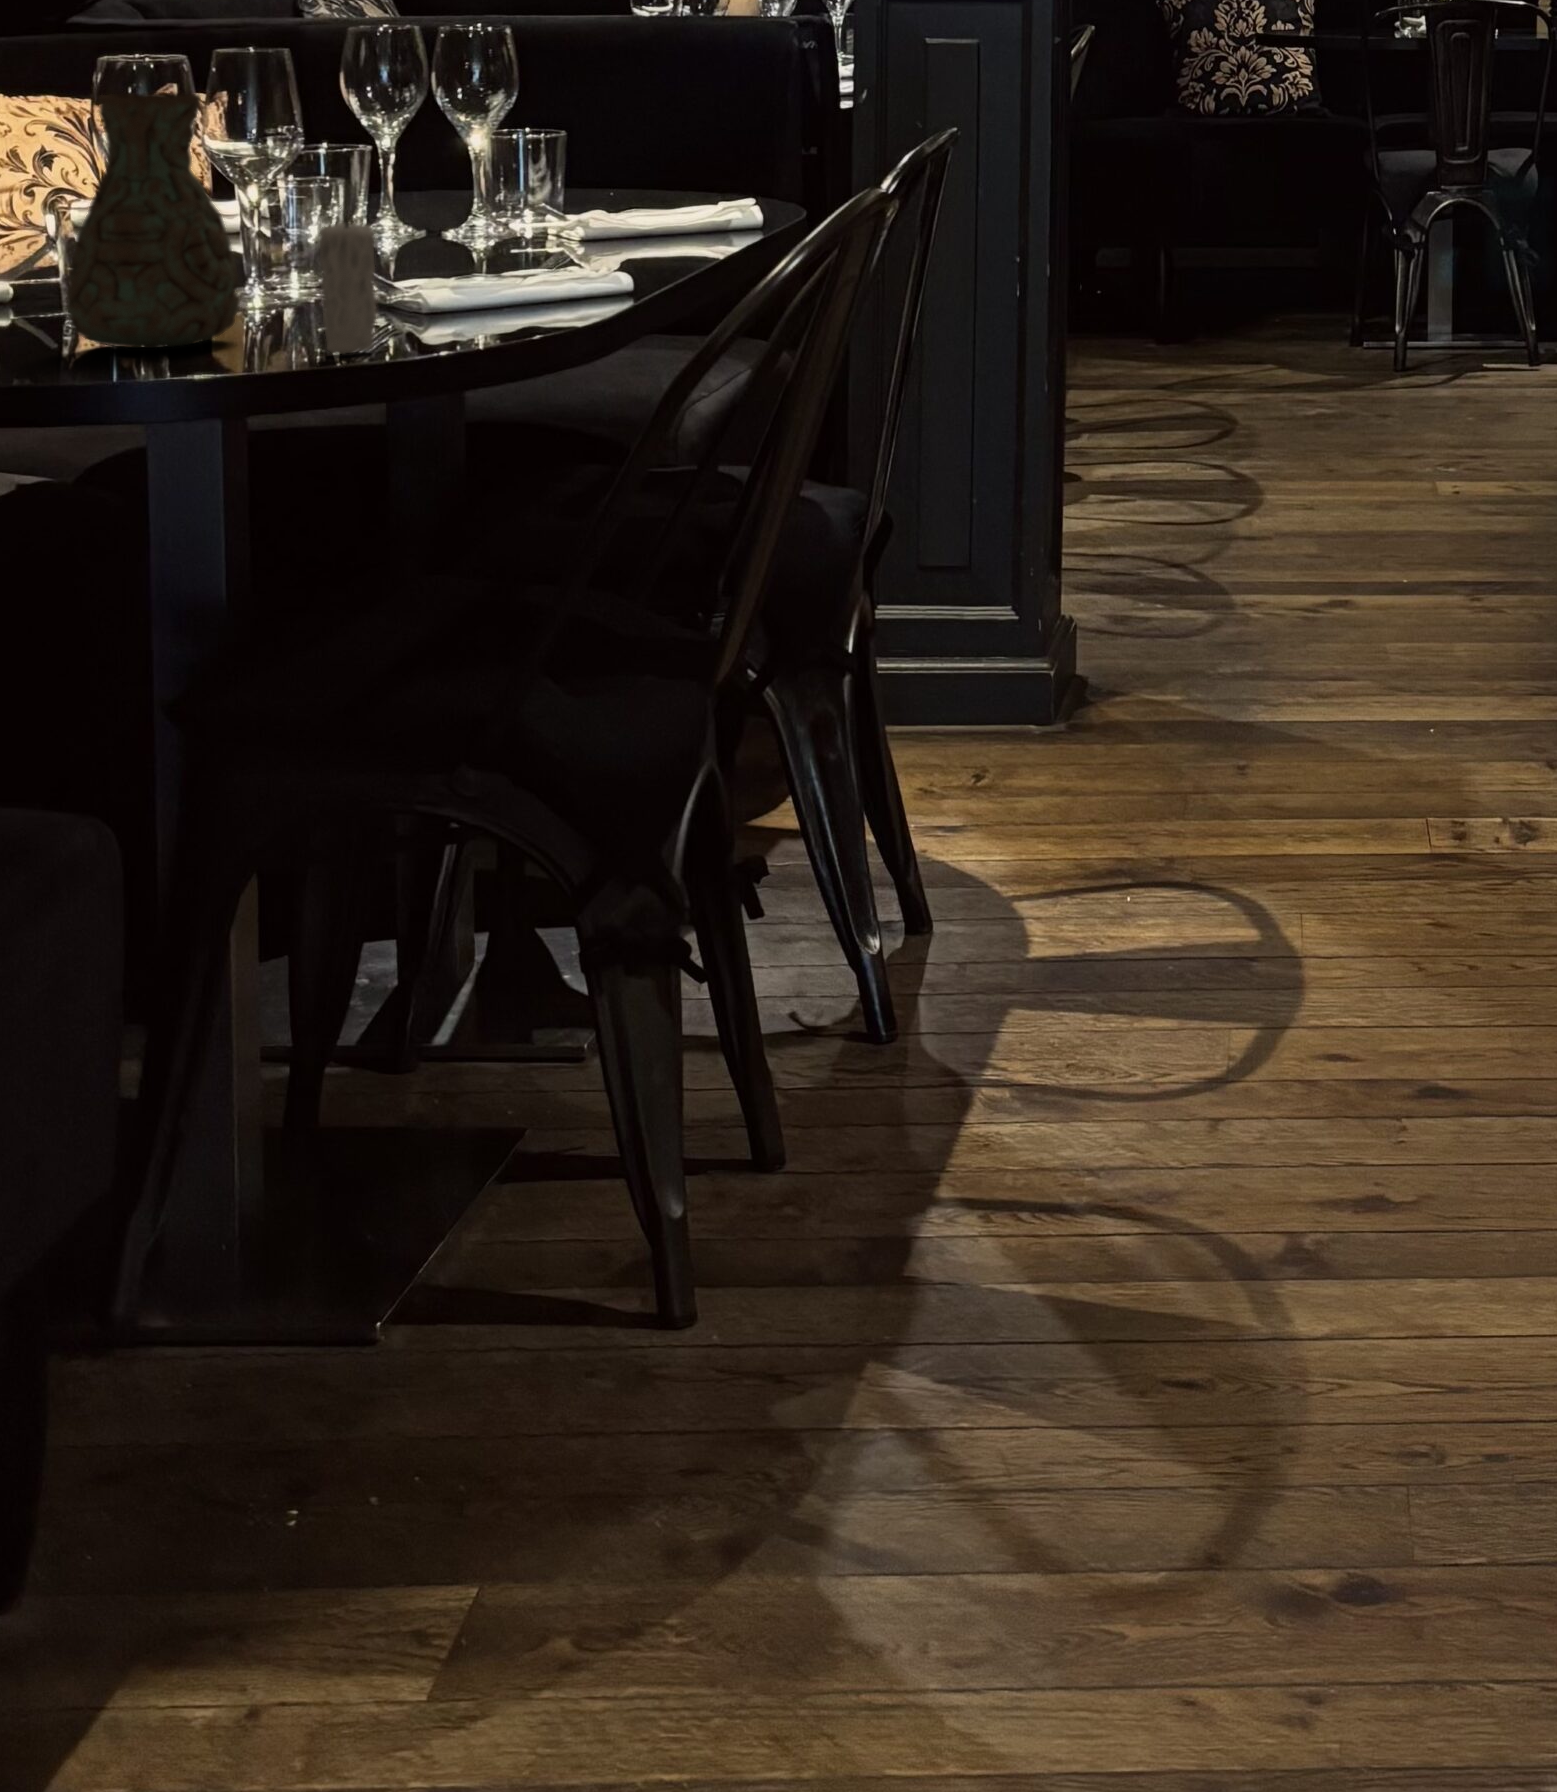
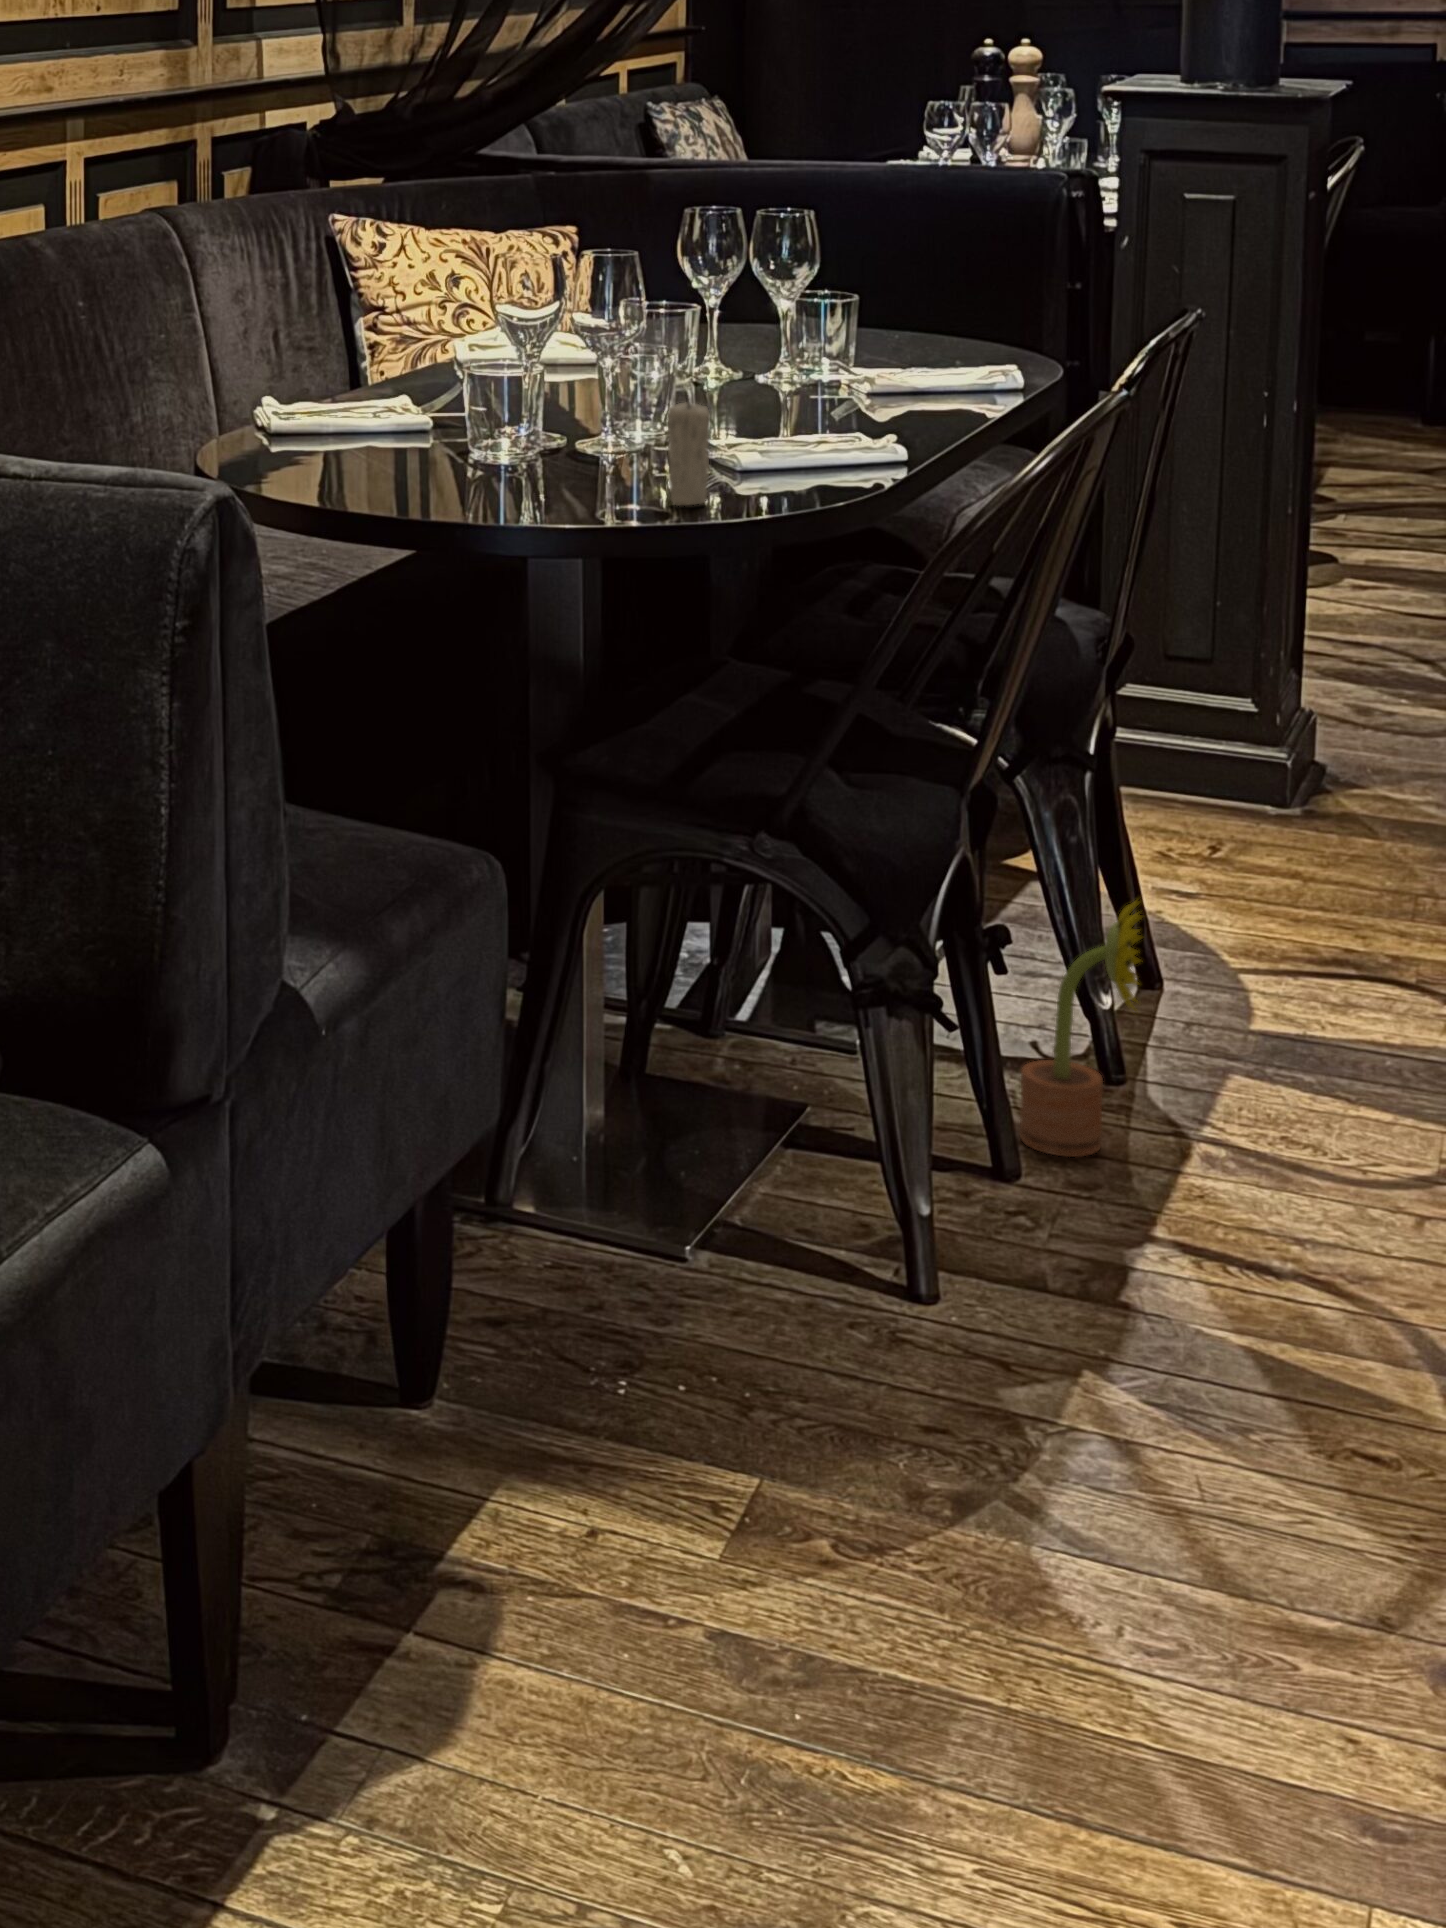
decorative vase: present [67,93,240,348] -> none [481,289,605,484]
decorative plant: none [782,803,914,1124] -> present [1020,900,1142,1157]

